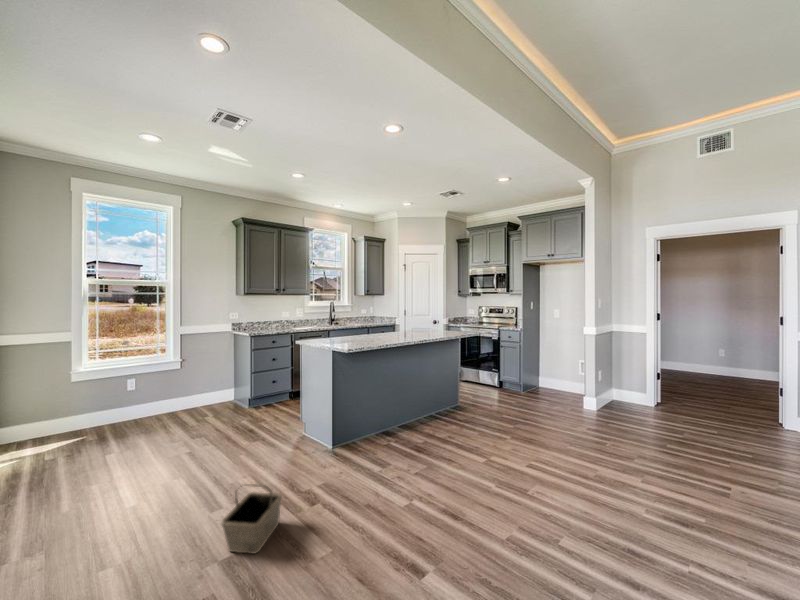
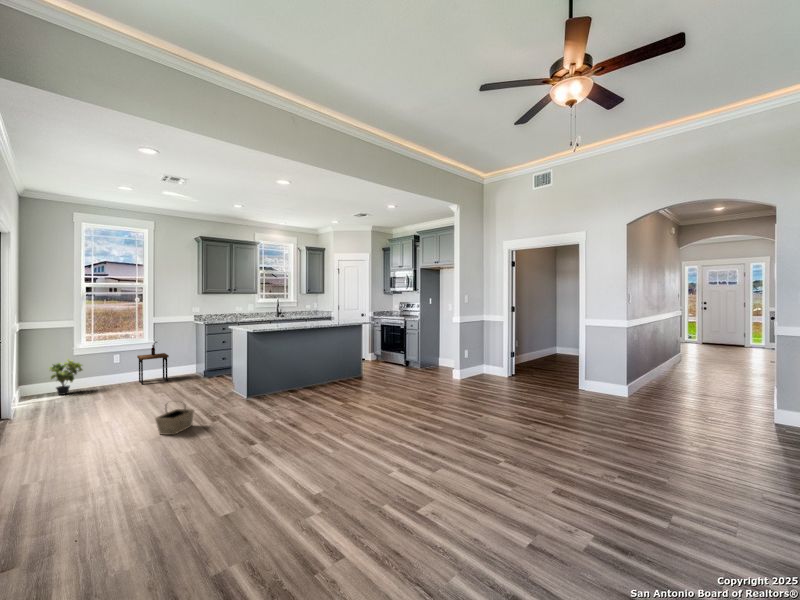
side table: none [159,364,202,421] -> present [137,345,169,385]
potted plant: none [30,388,84,442] -> present [49,359,82,395]

